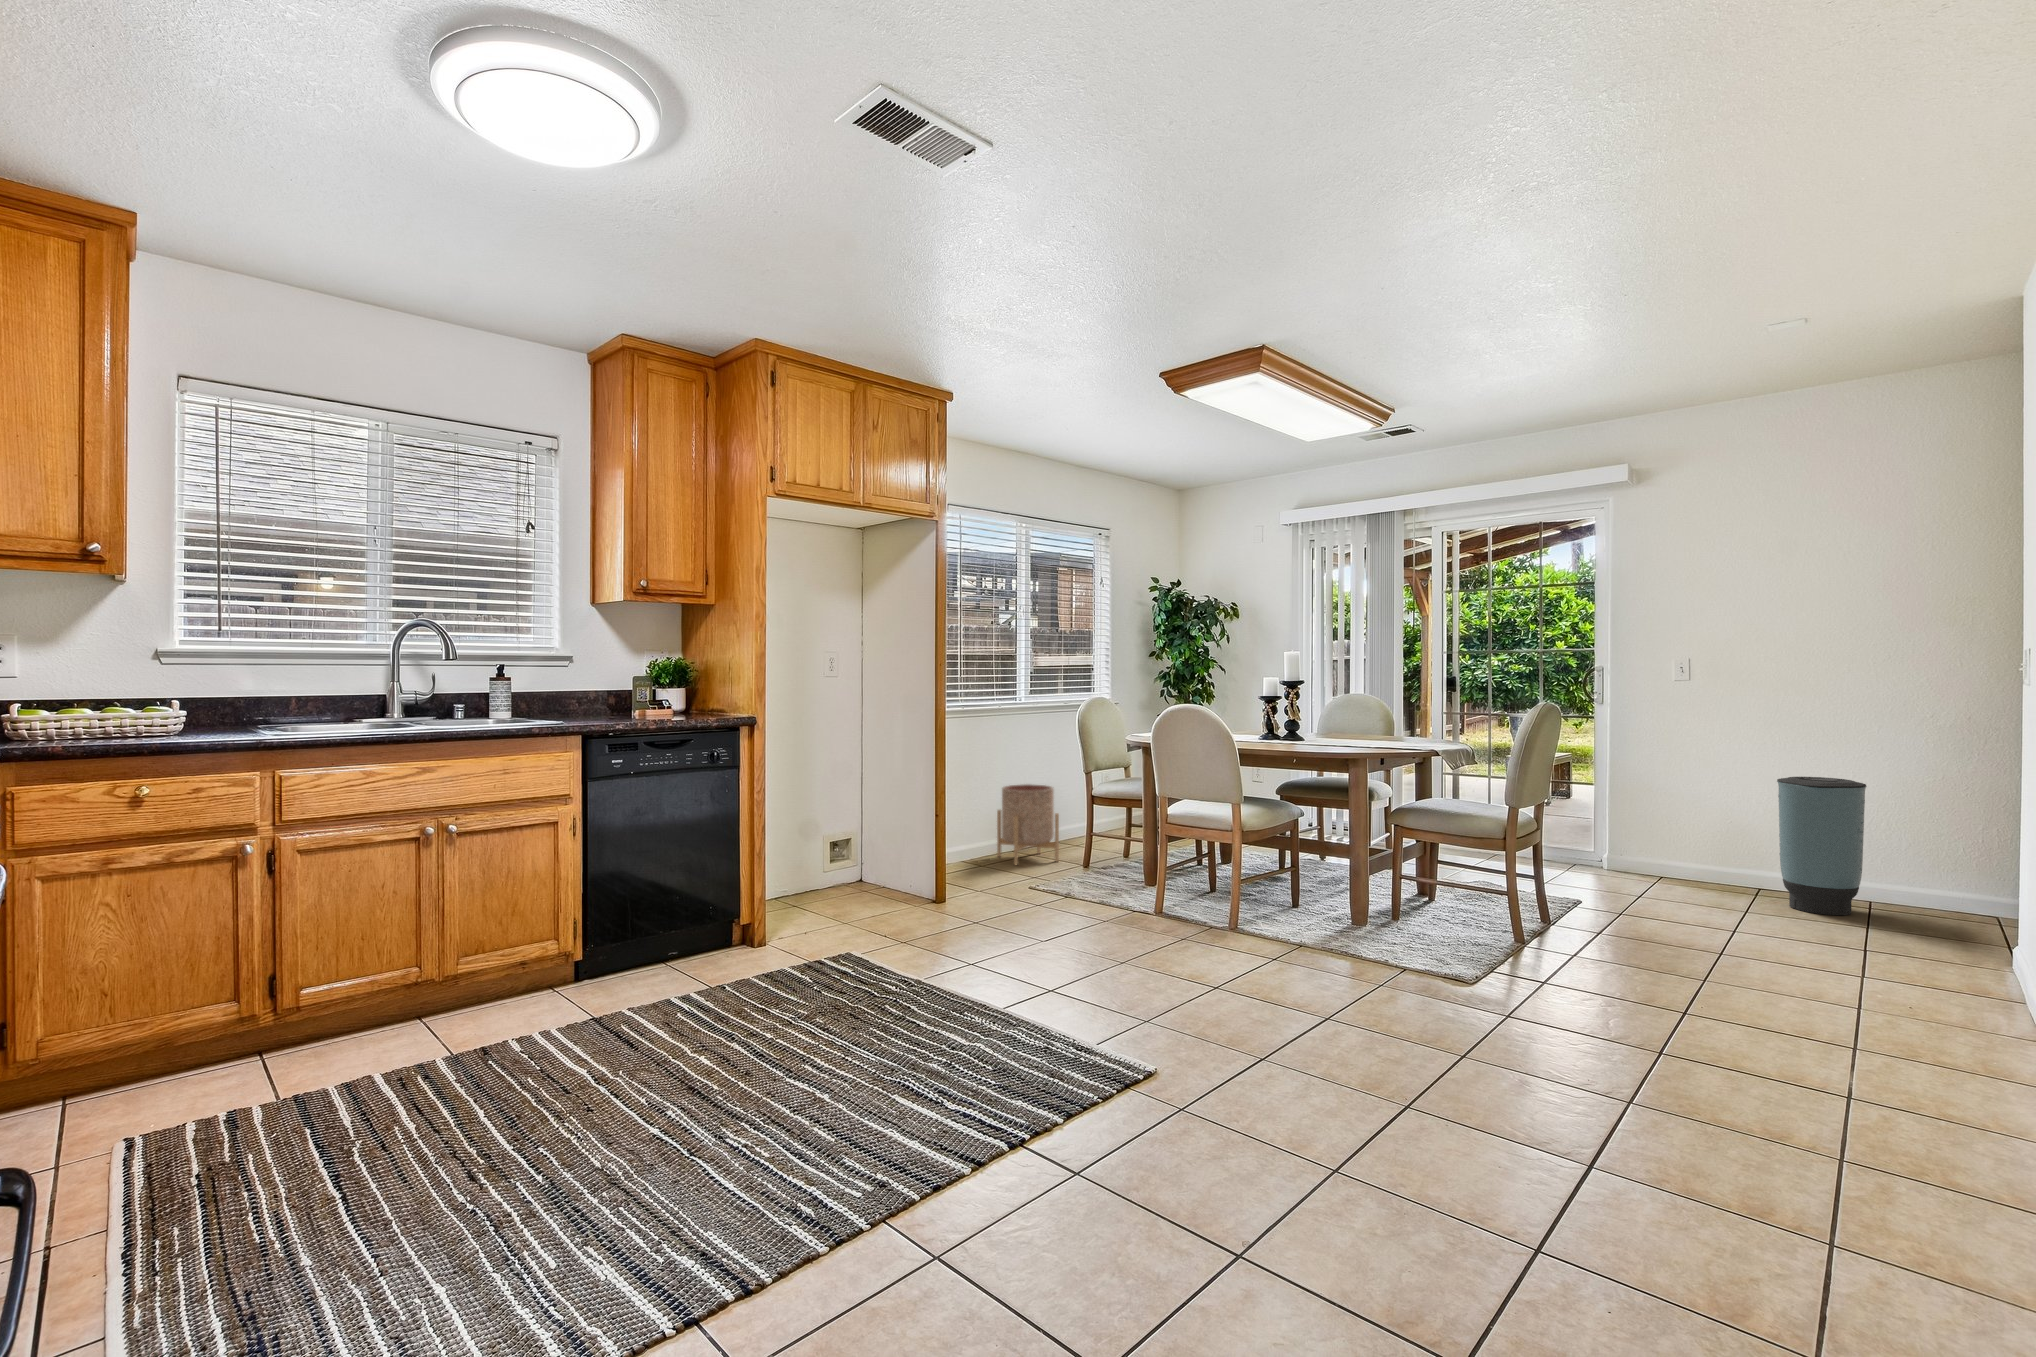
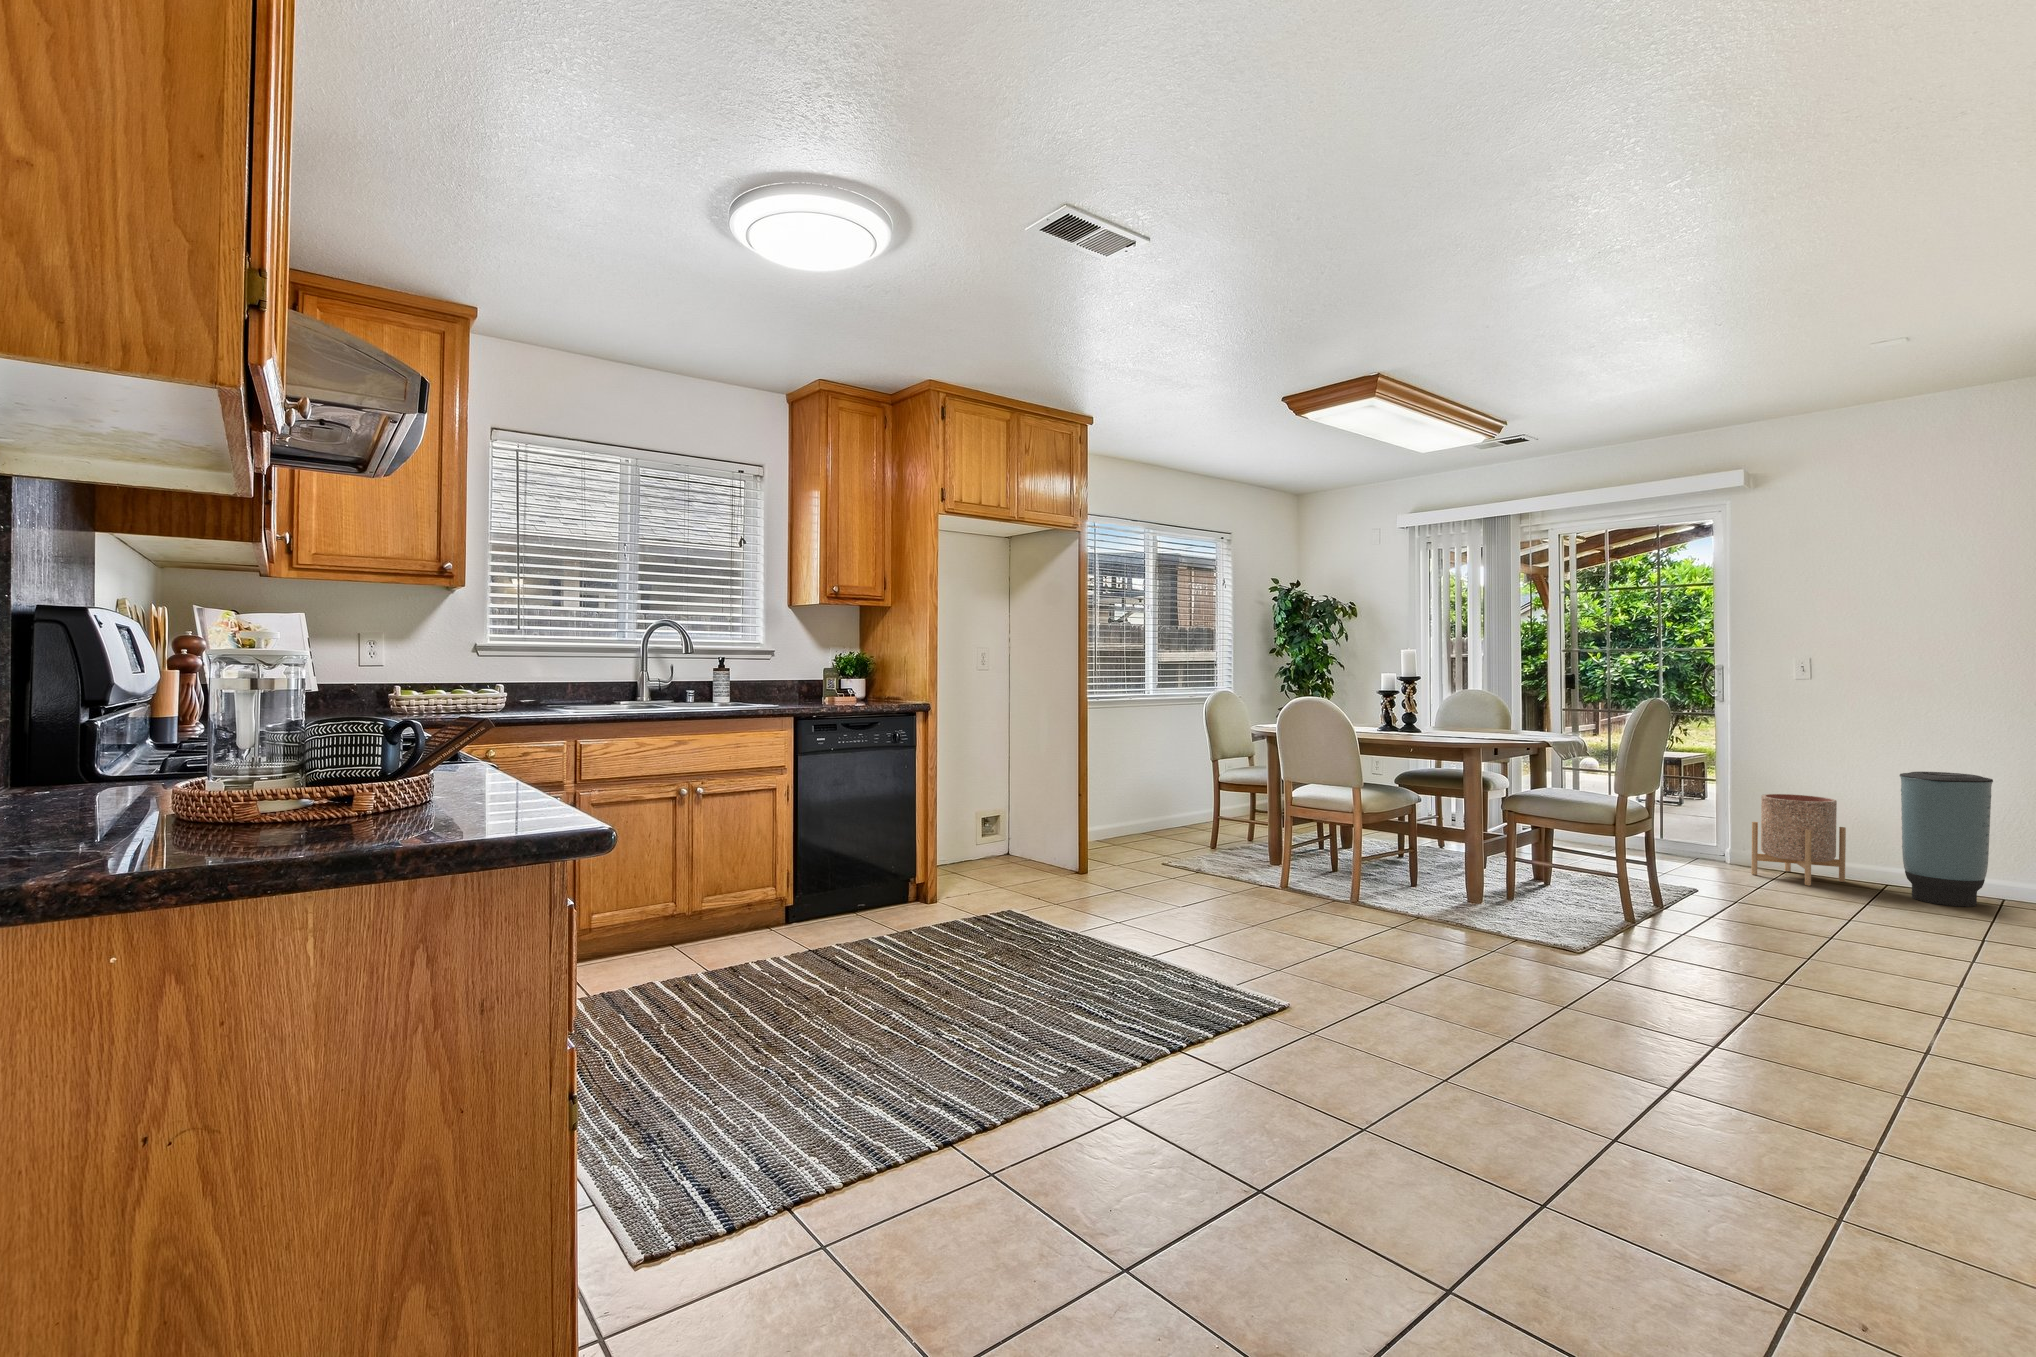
planter: present [997,784,1059,865] -> present [1751,794,1846,886]

